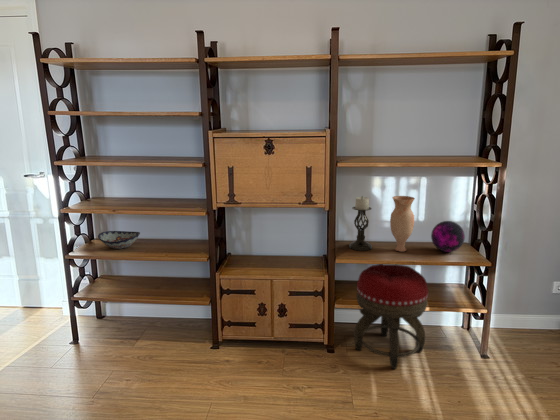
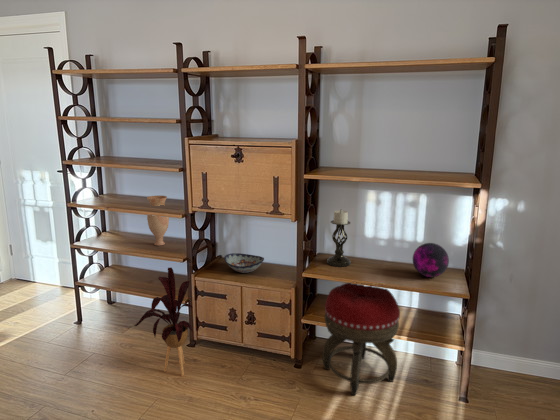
vase: present [390,196,415,252] -> present [147,196,169,246]
decorative bowl: present [98,231,140,249] -> present [224,253,264,273]
house plant: none [170,266,235,377] -> present [135,268,192,376]

